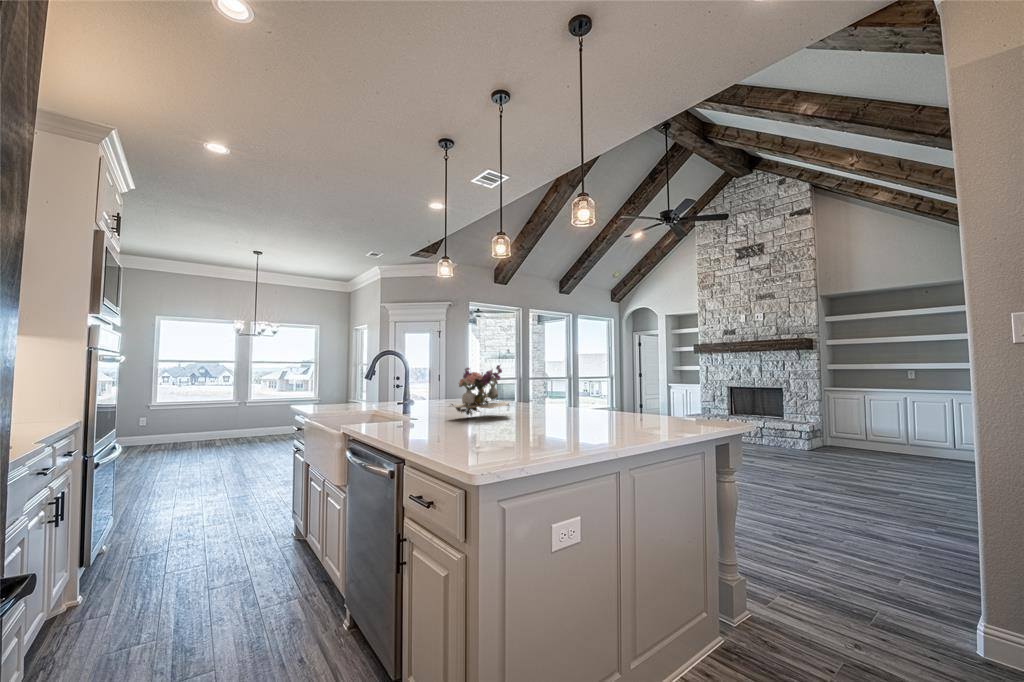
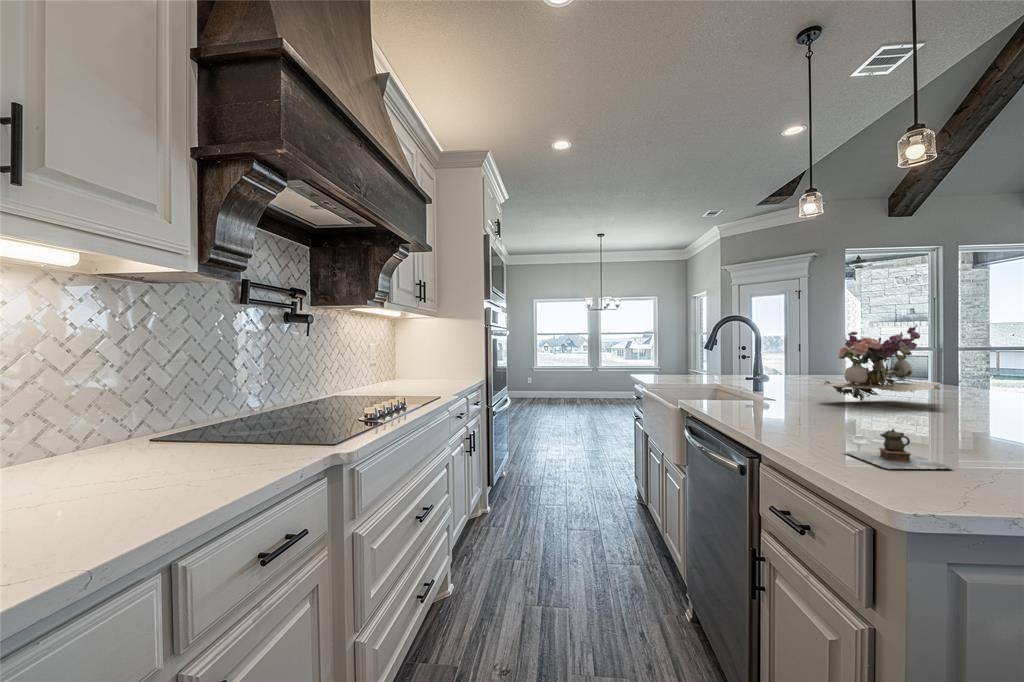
teapot: none [454,430,503,454] -> present [844,429,952,469]

